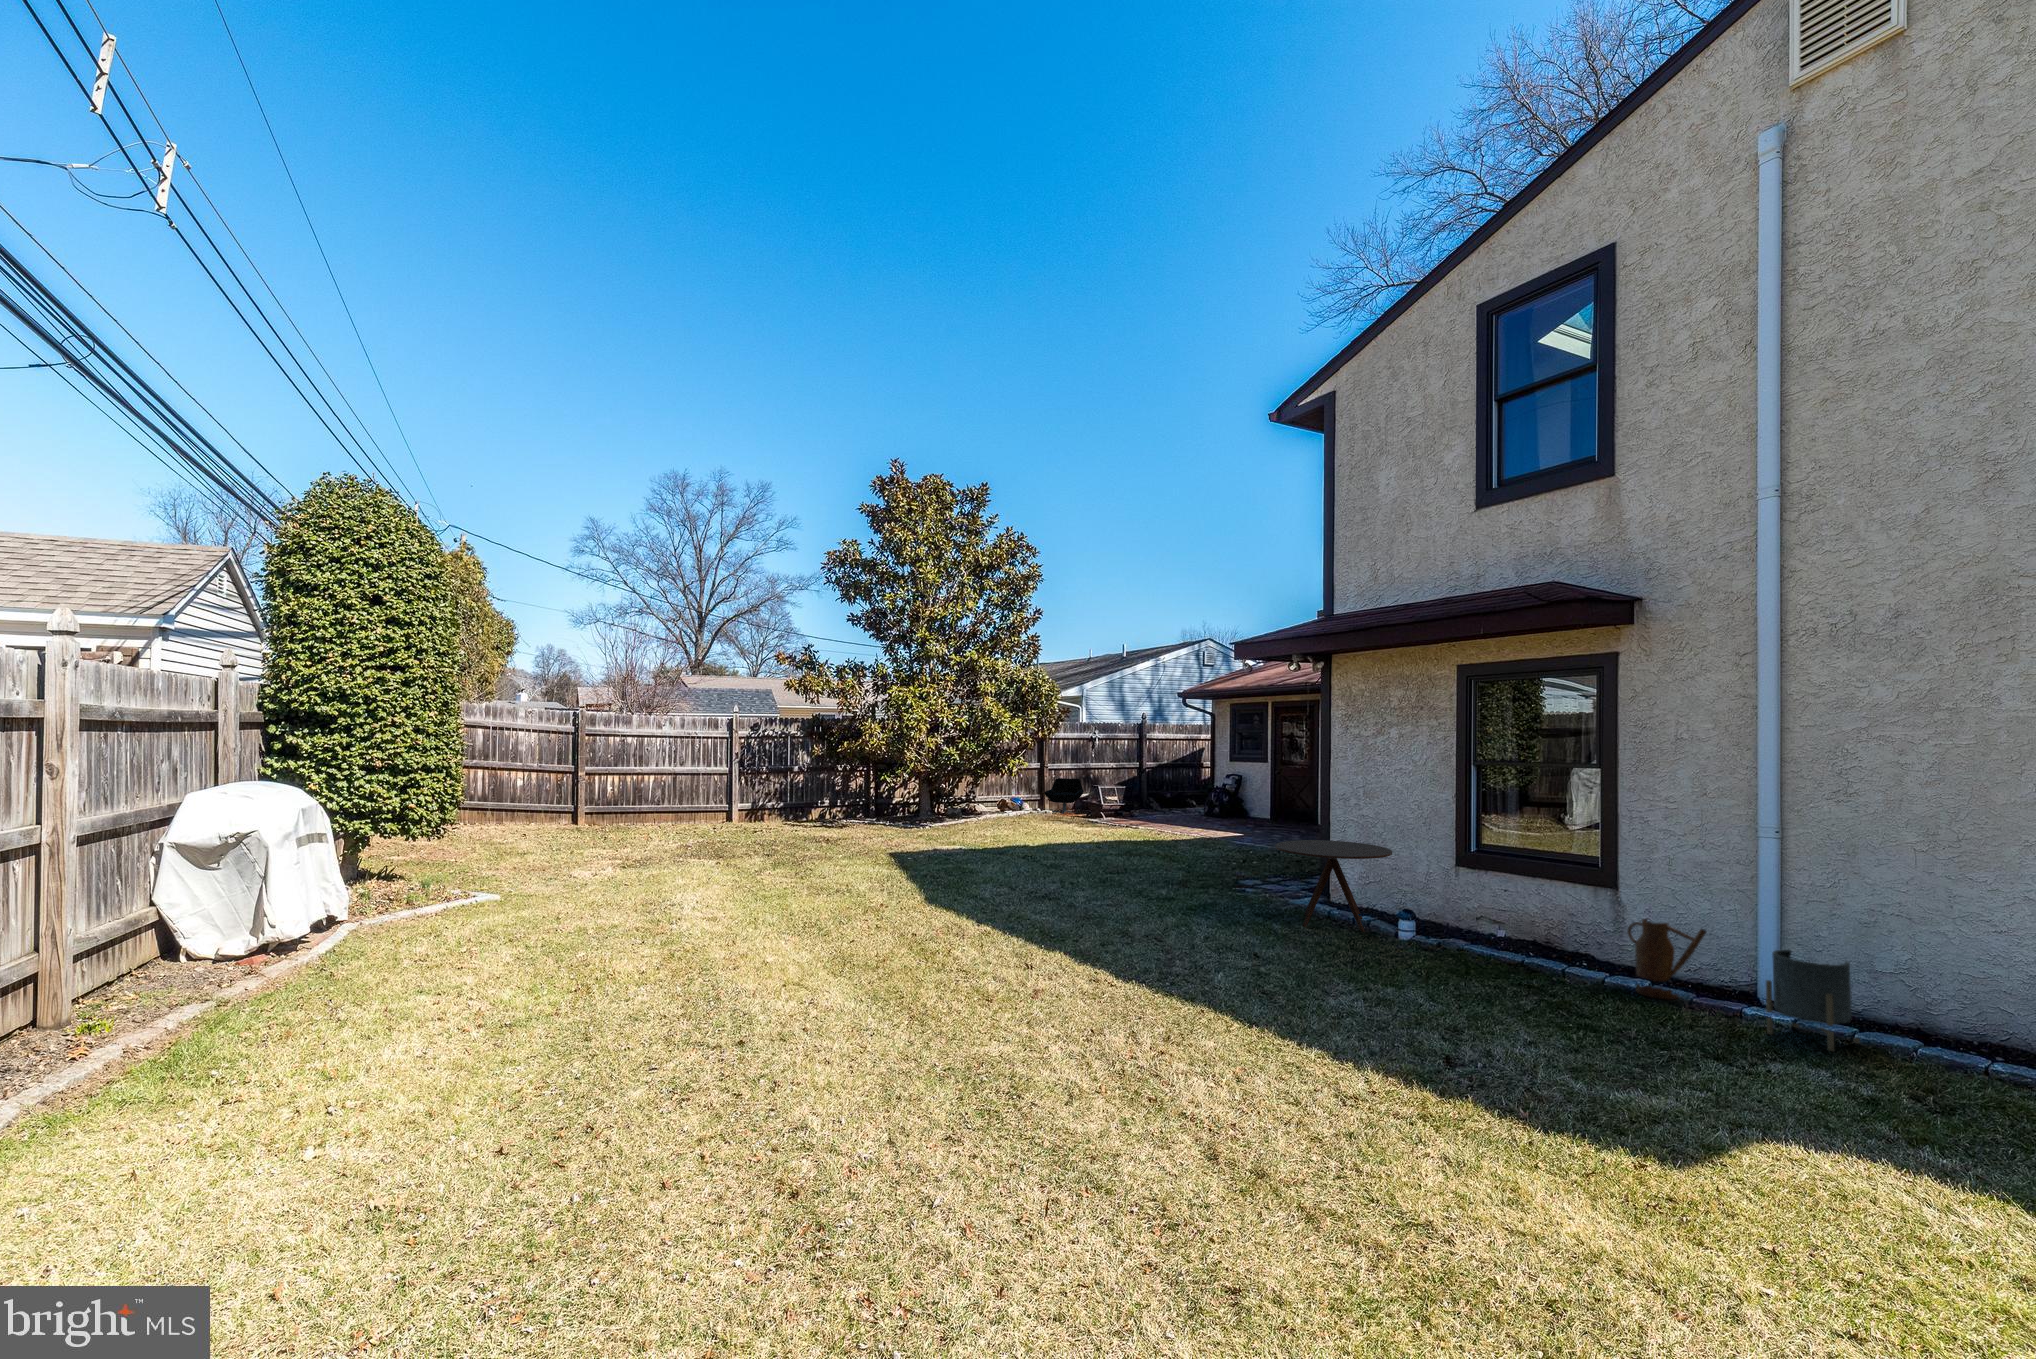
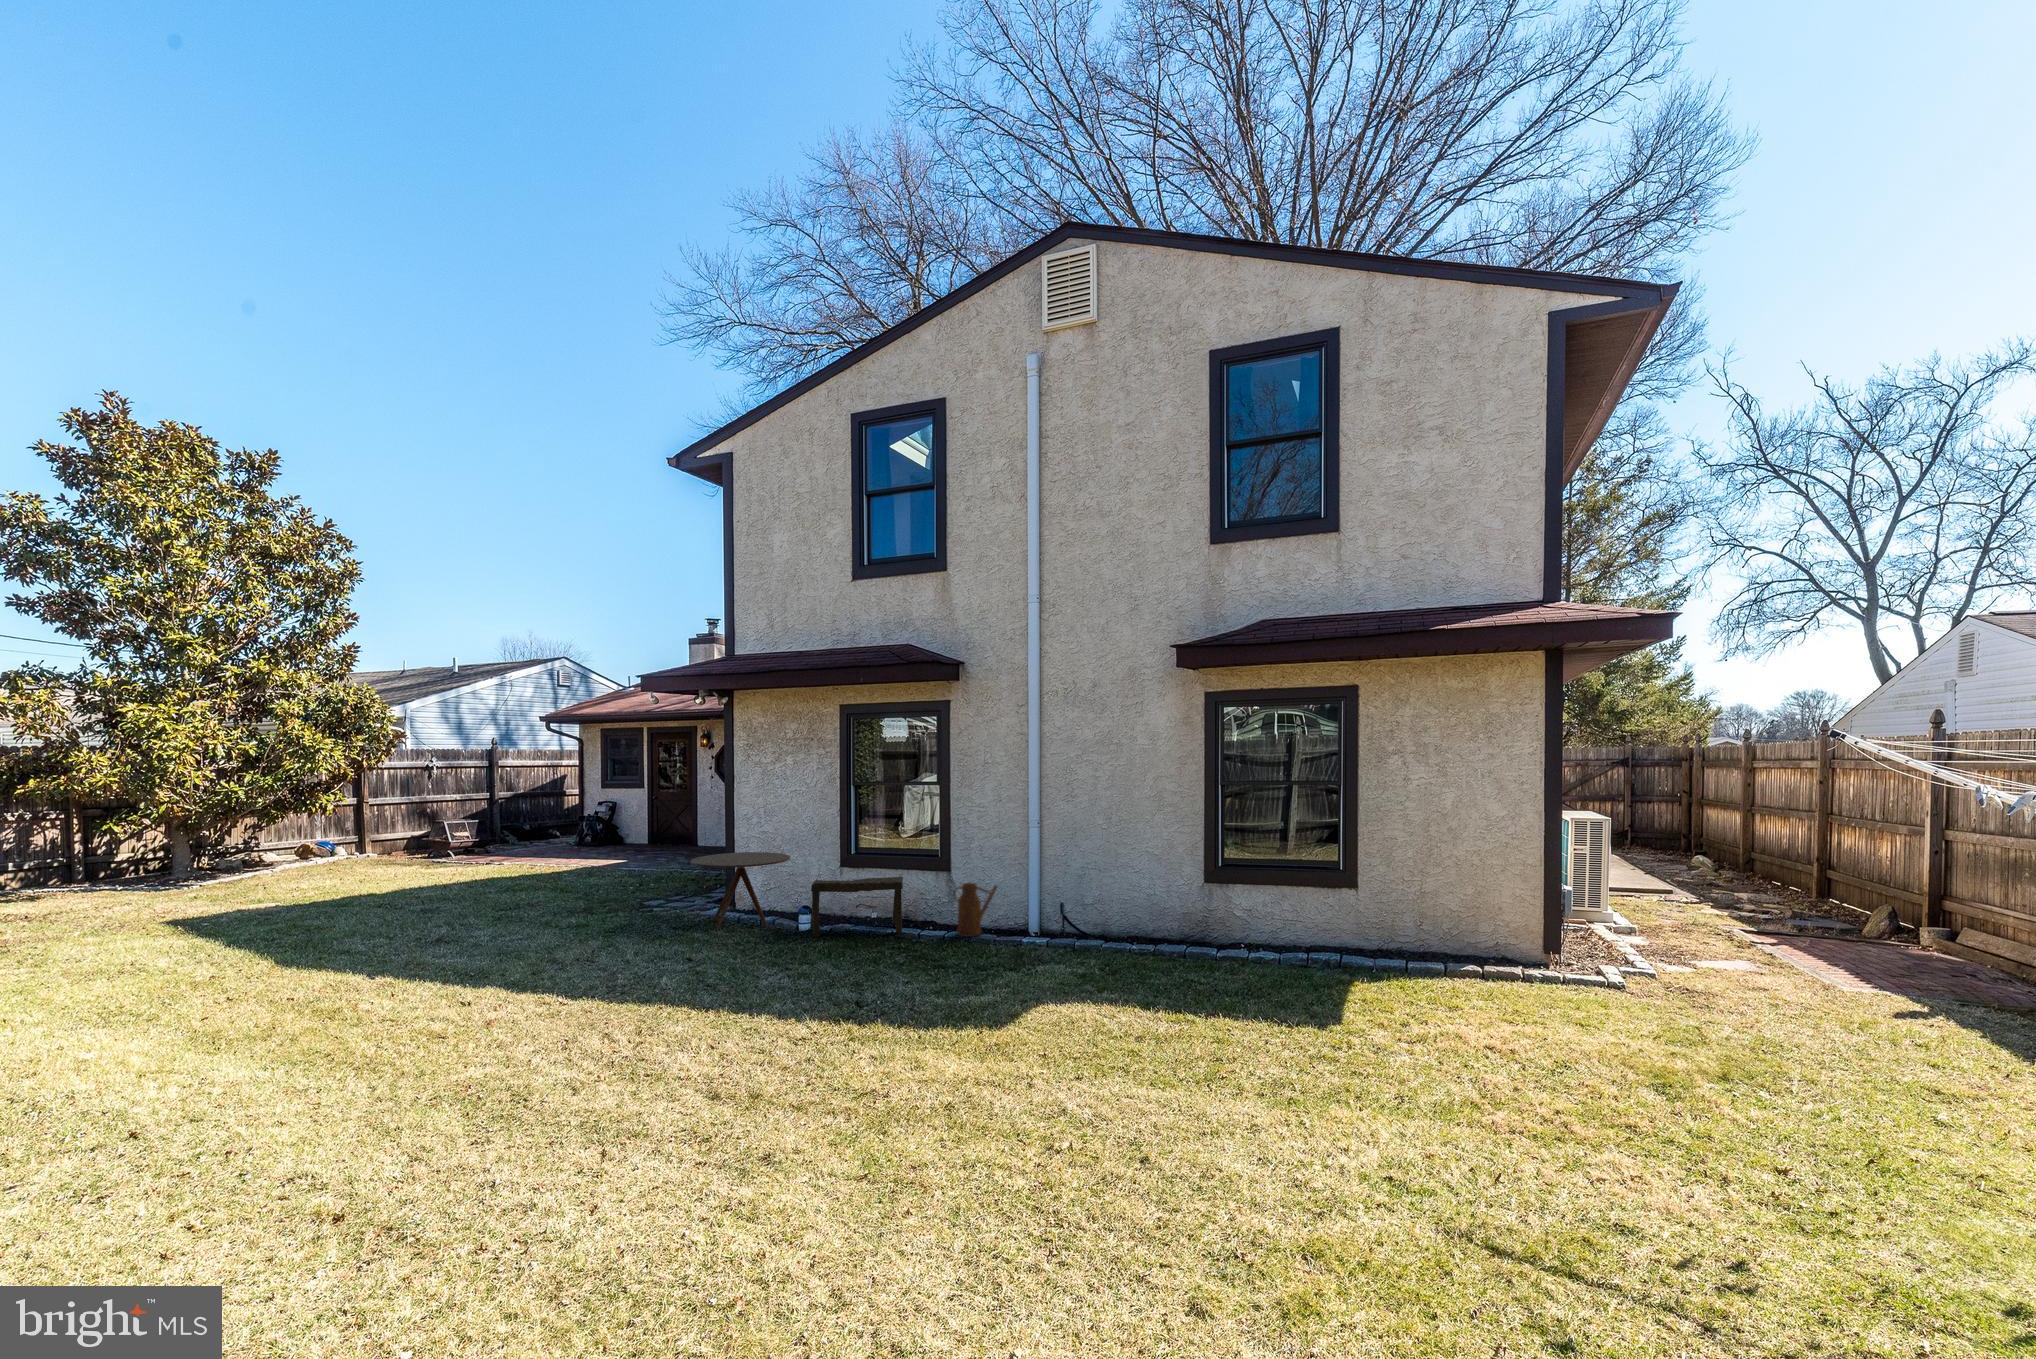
lounge chair: present [1044,778,1084,814] -> none [365,814,420,857]
bench: none [1412,884,1547,973] -> present [811,876,903,937]
planter: present [1766,950,1860,1051] -> none [1028,890,1071,948]

